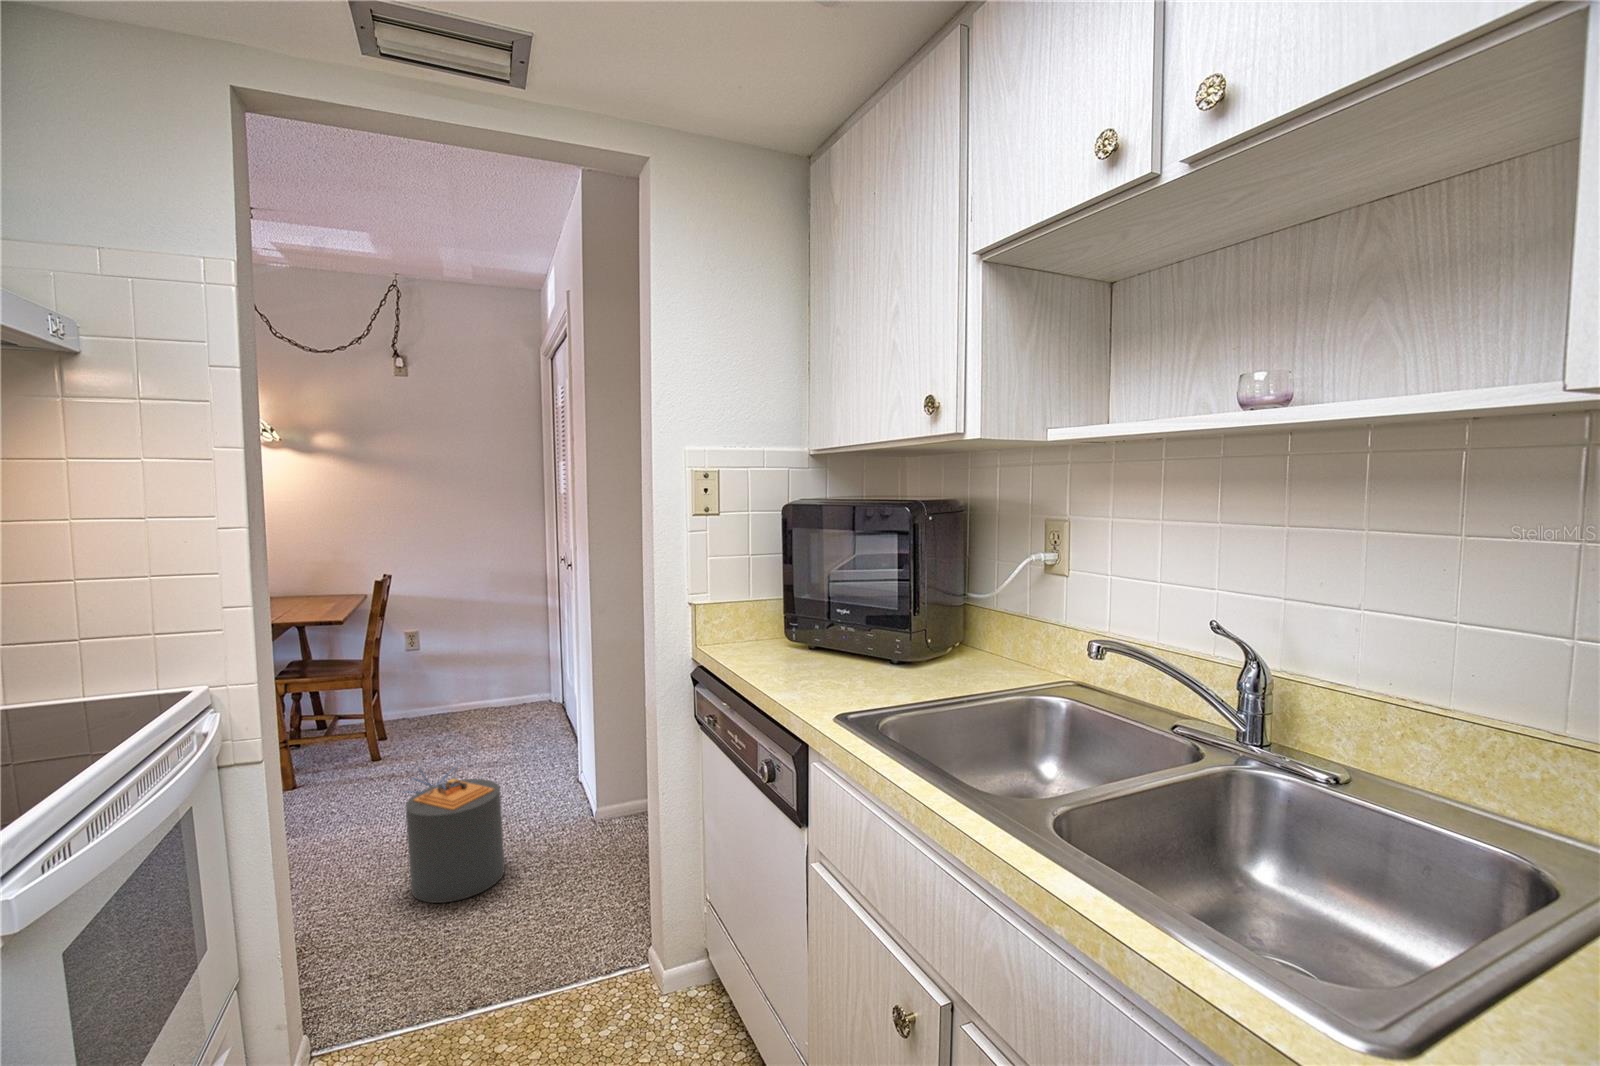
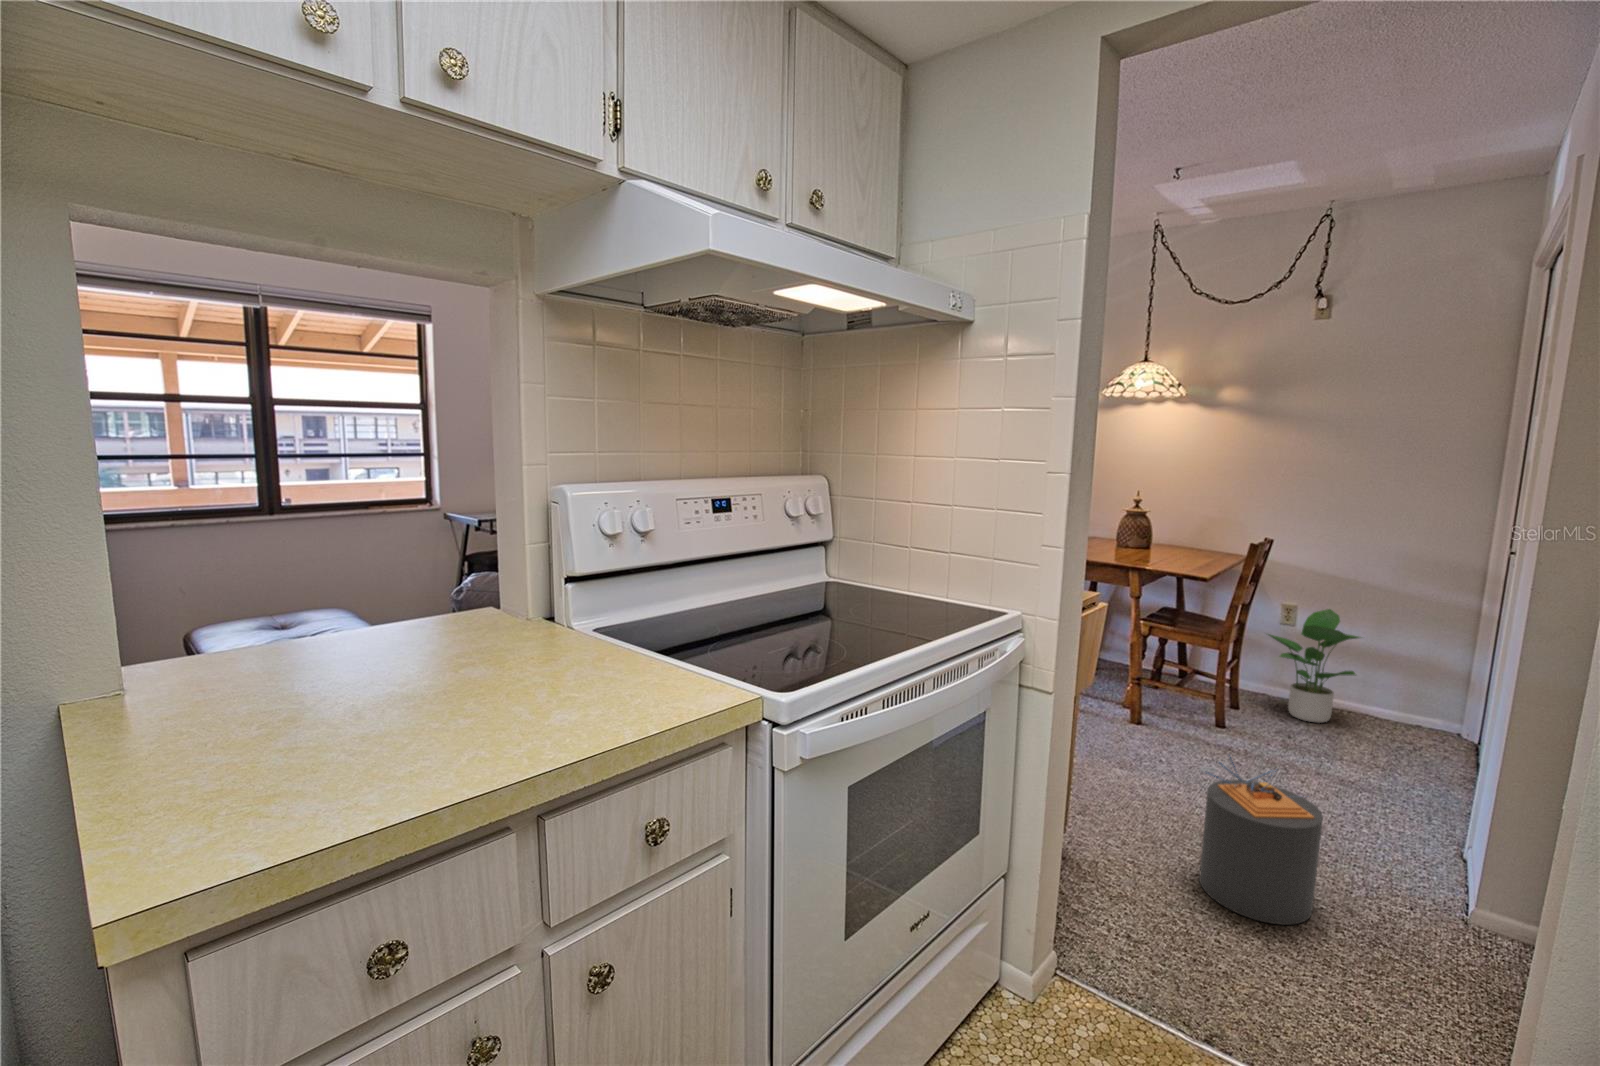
potted plant: none [398,626,479,728] -> present [1268,609,1360,723]

